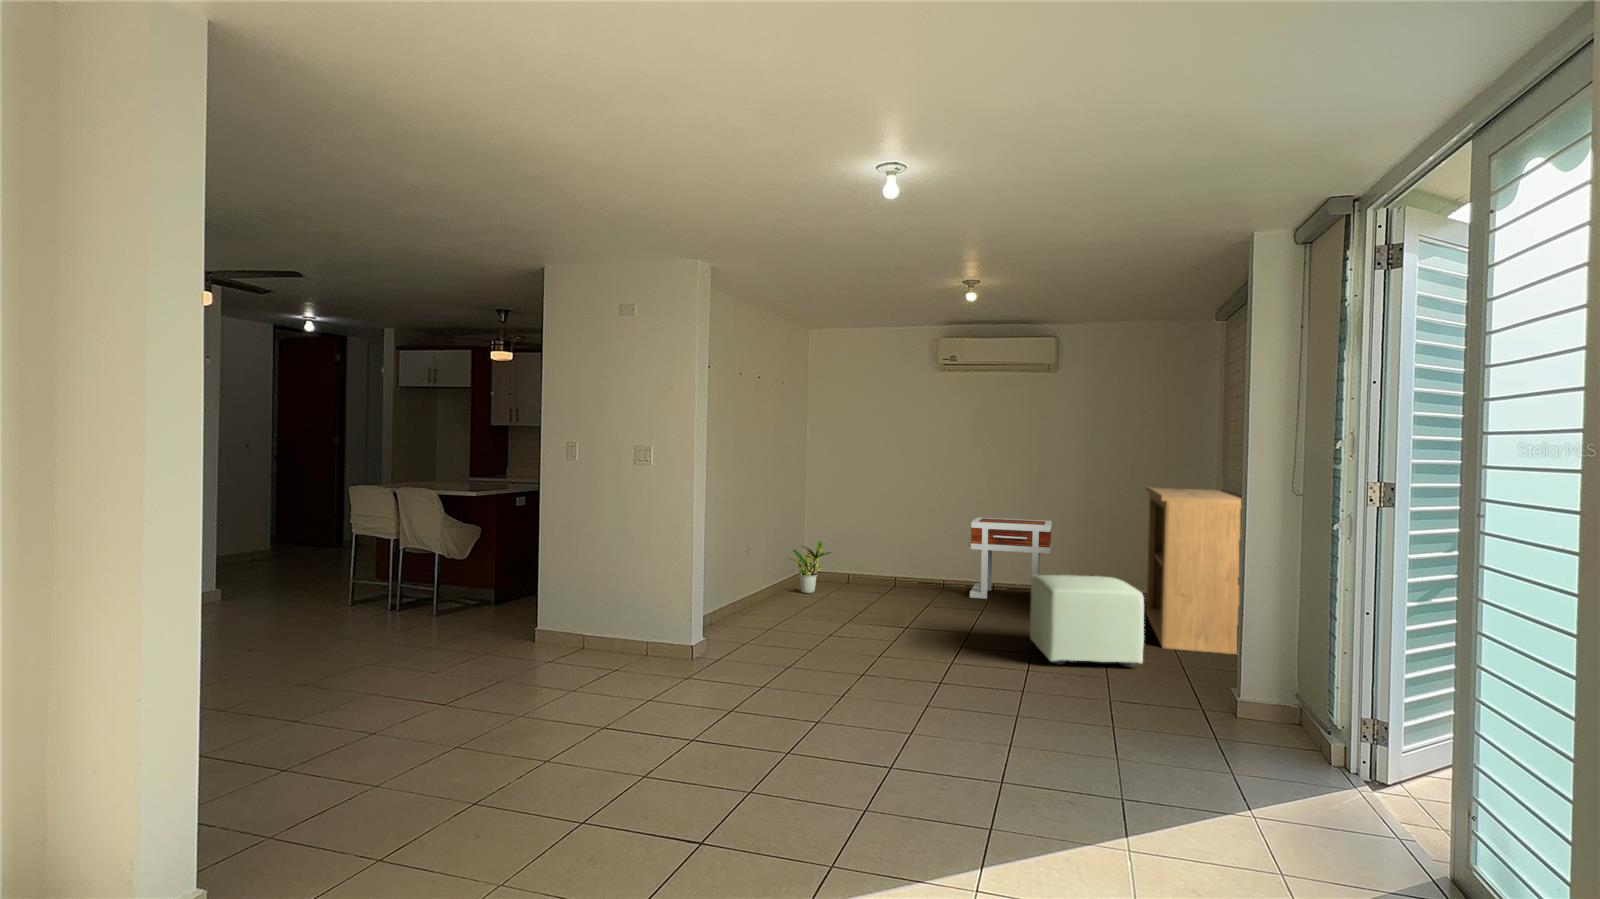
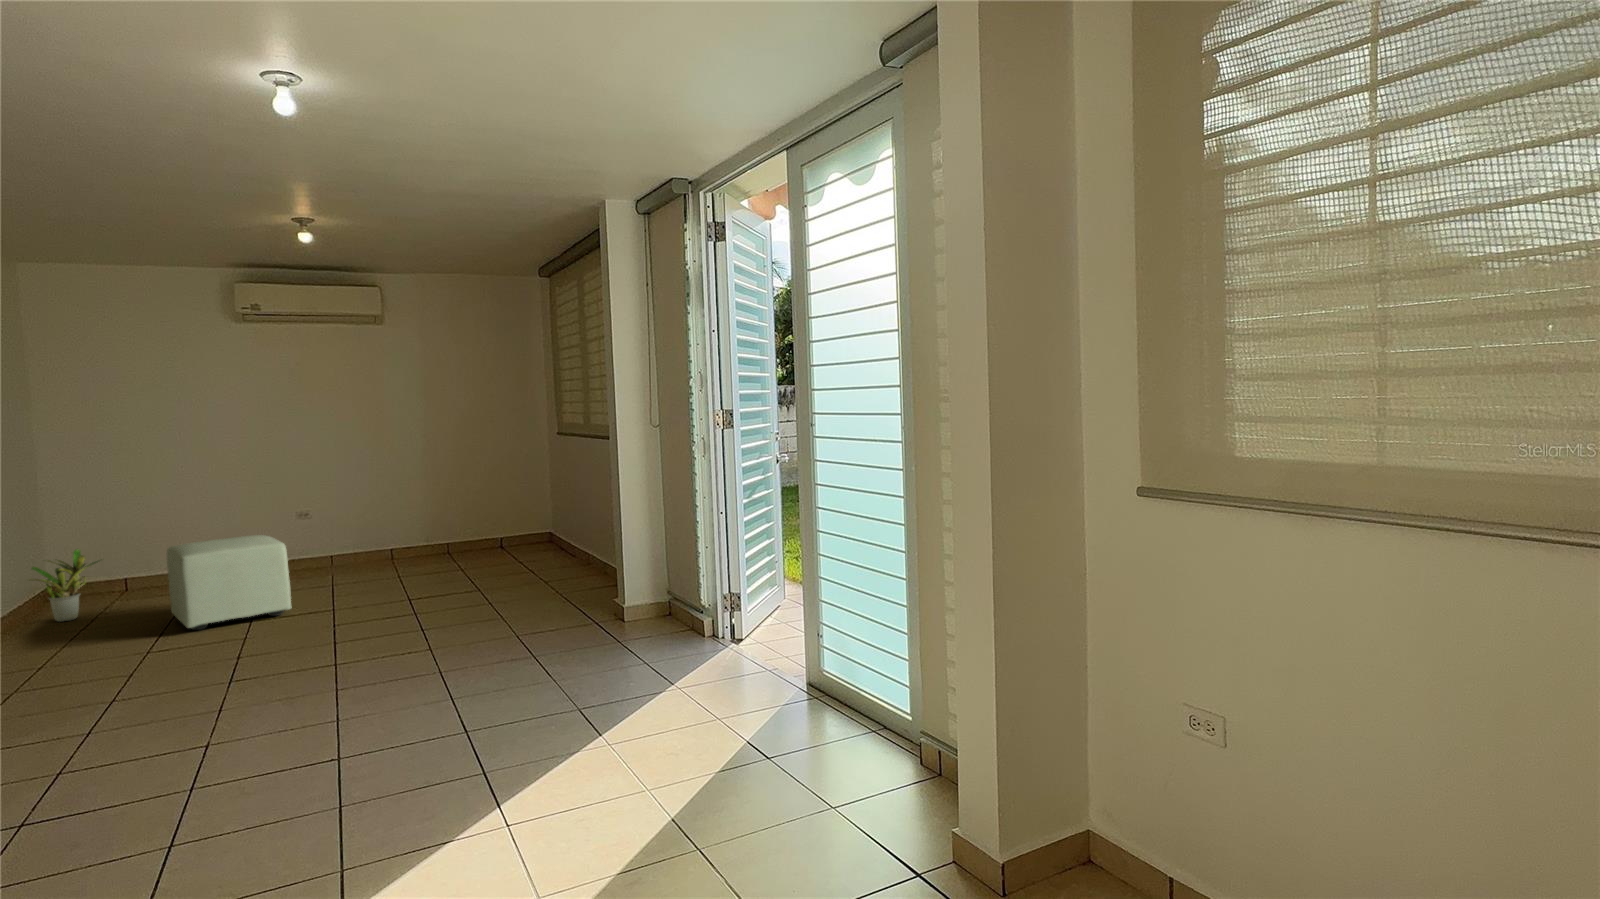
bookshelf: present [1146,486,1241,654] -> none [492,435,601,586]
side table: present [970,517,1052,599] -> none [301,484,401,581]
ottoman: present [1030,575,1144,667] -> present [167,535,291,630]

